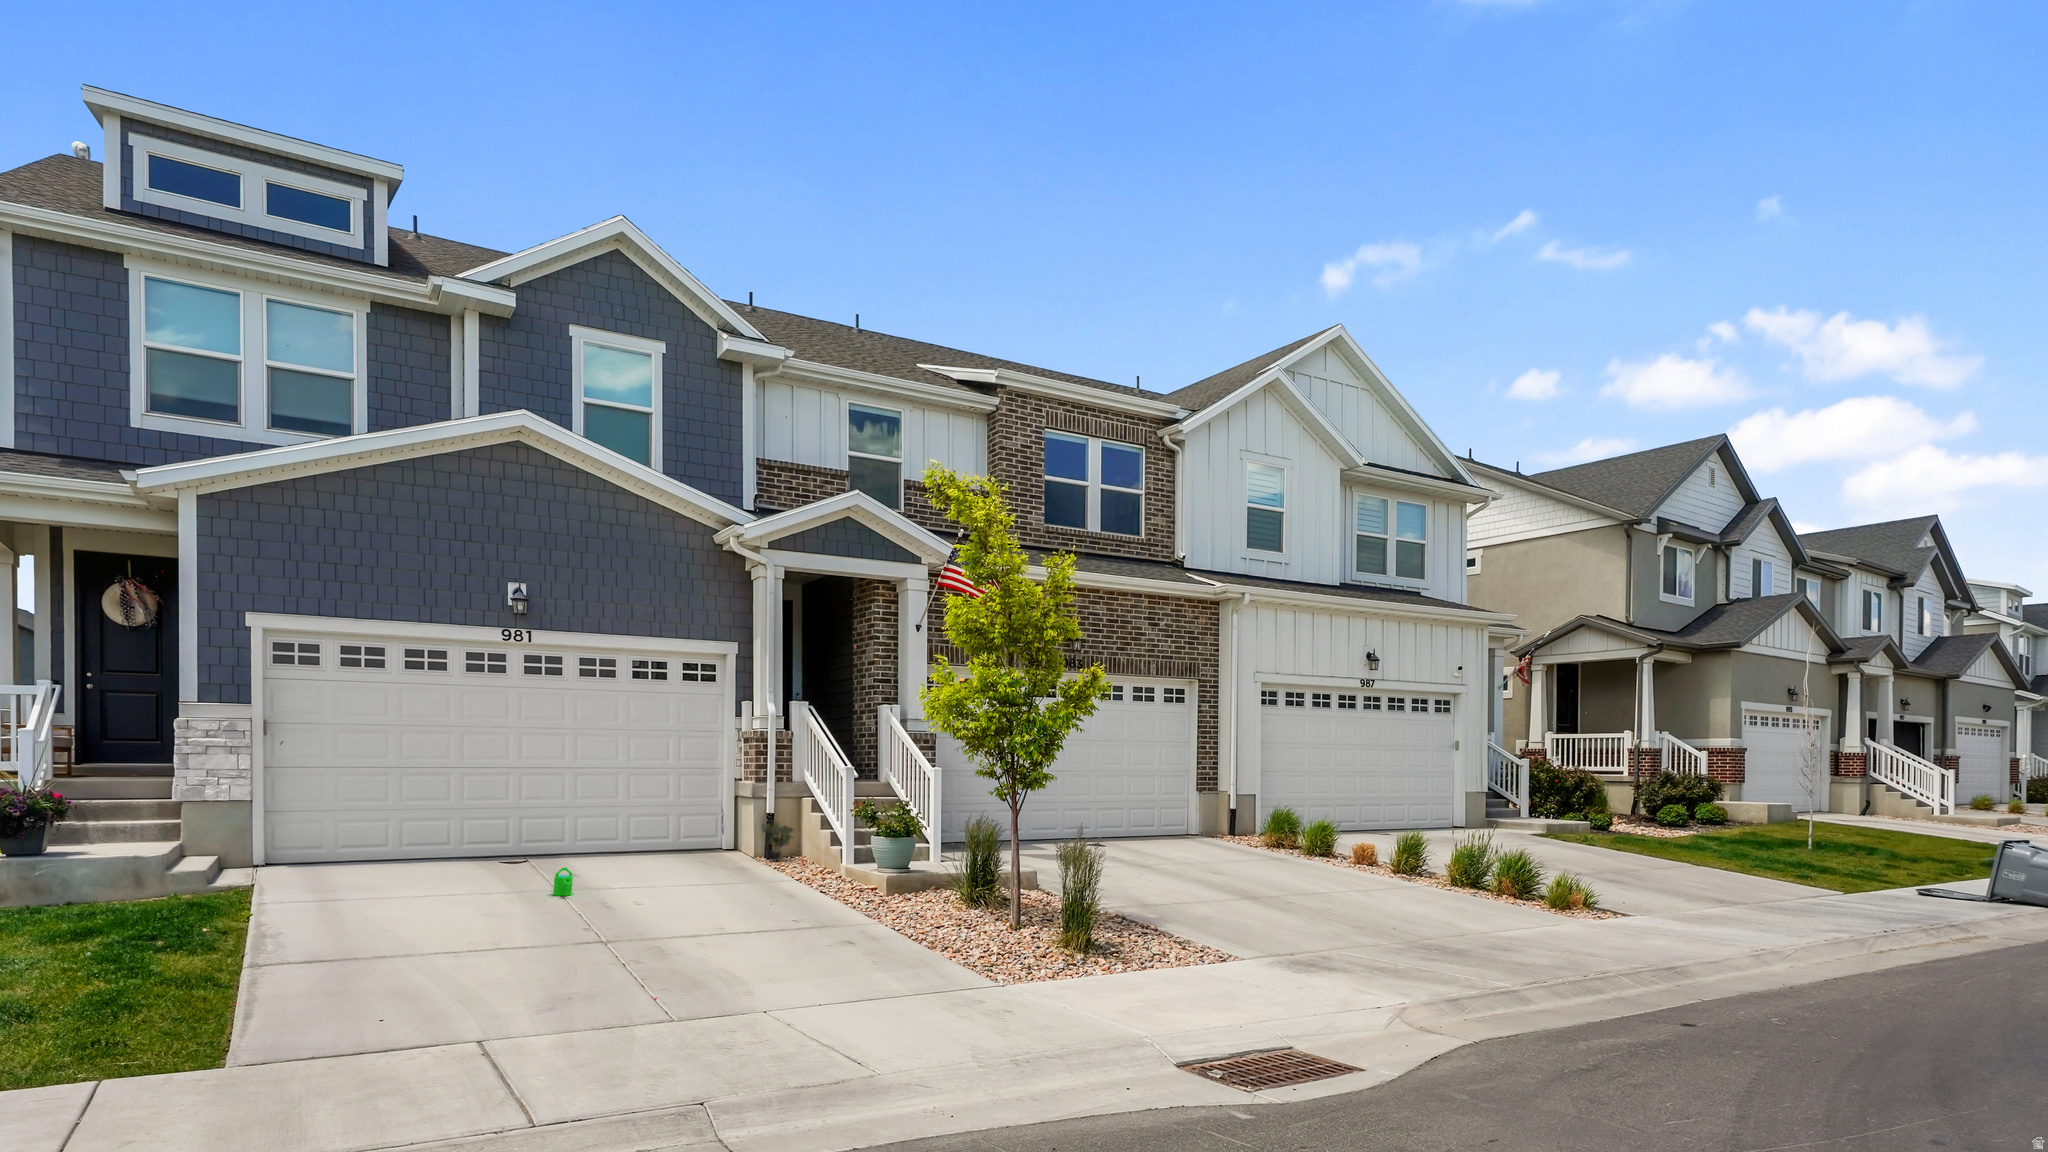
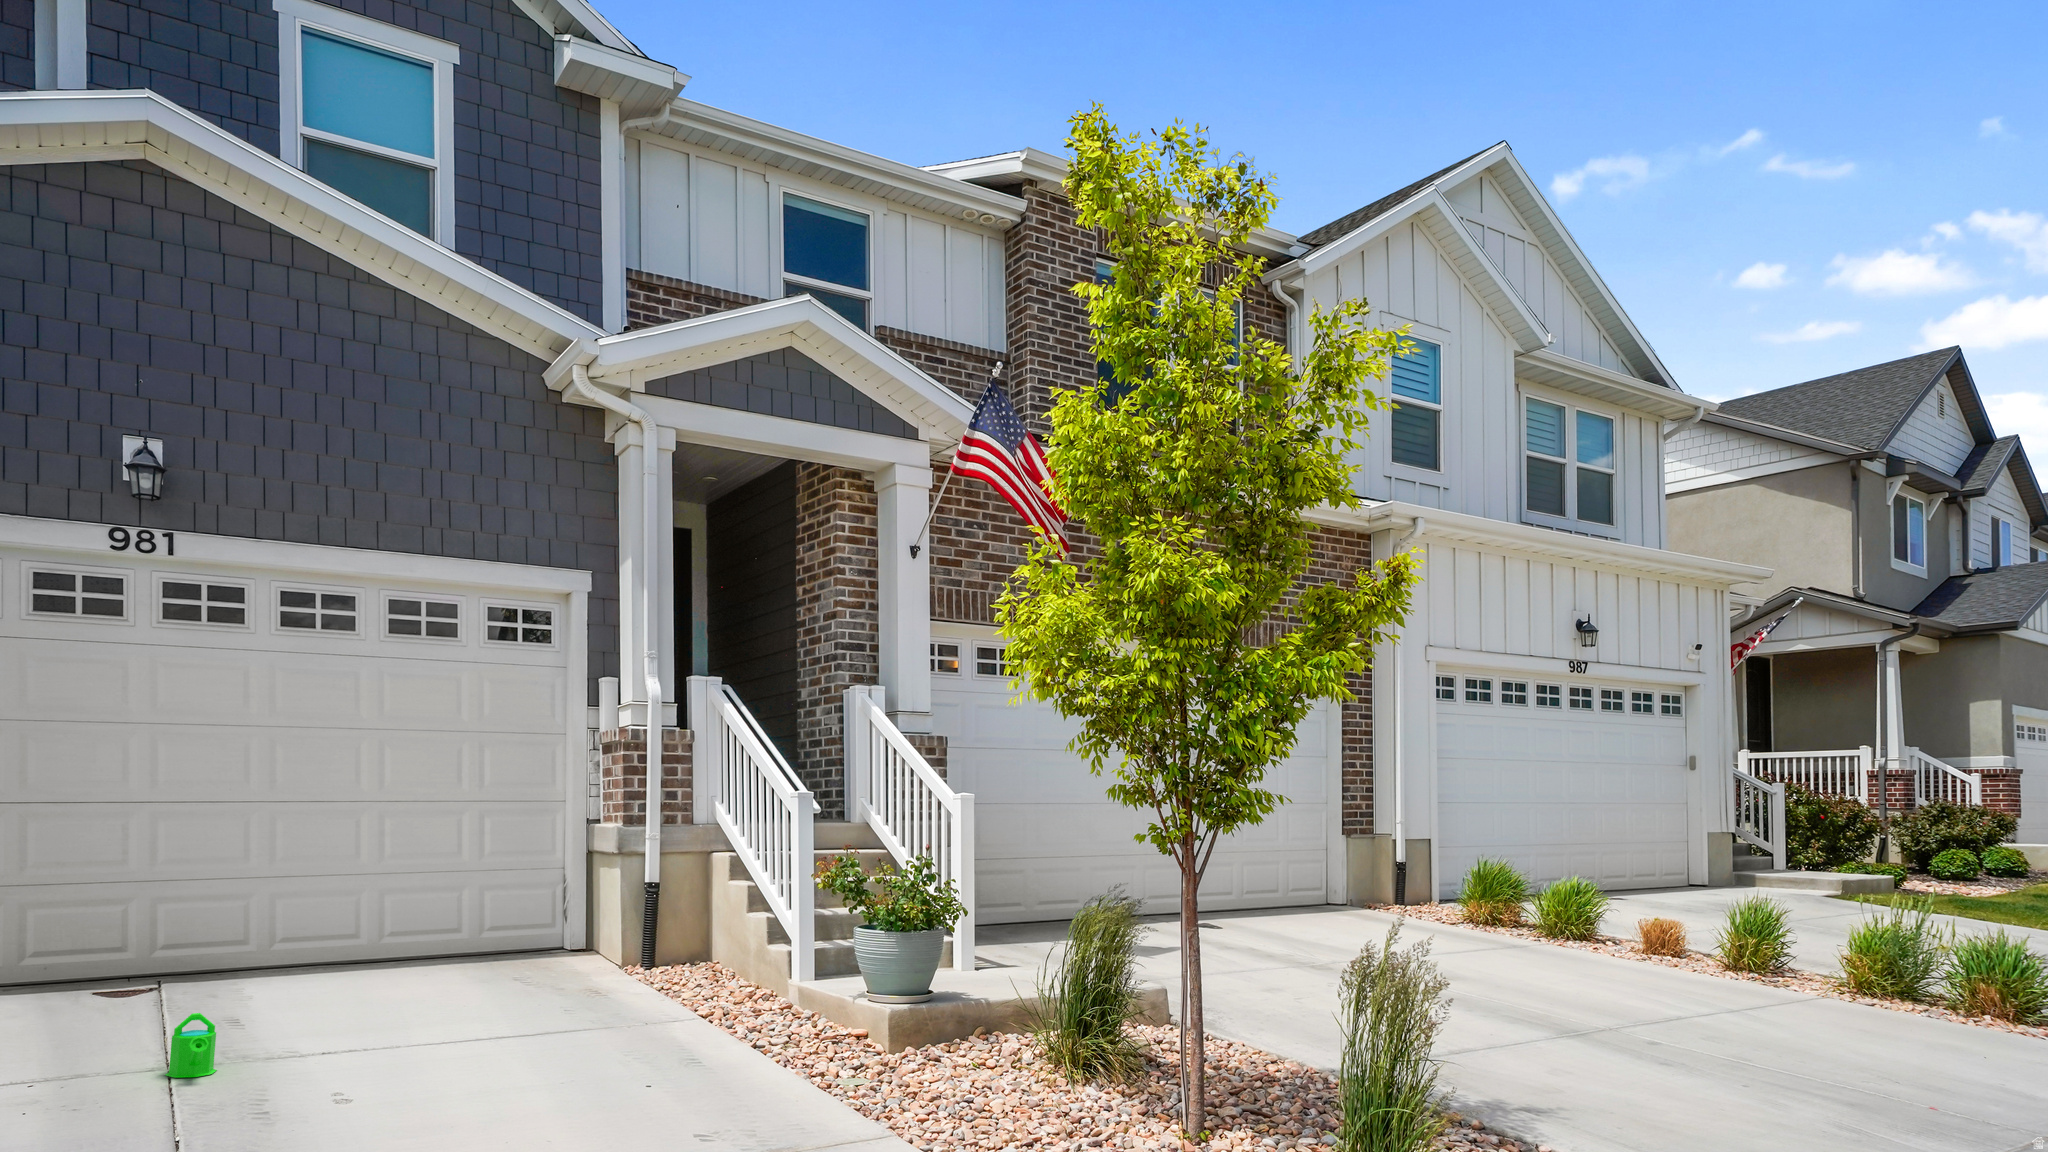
potted plant: present [762,821,793,862] -> none [631,898,696,976]

